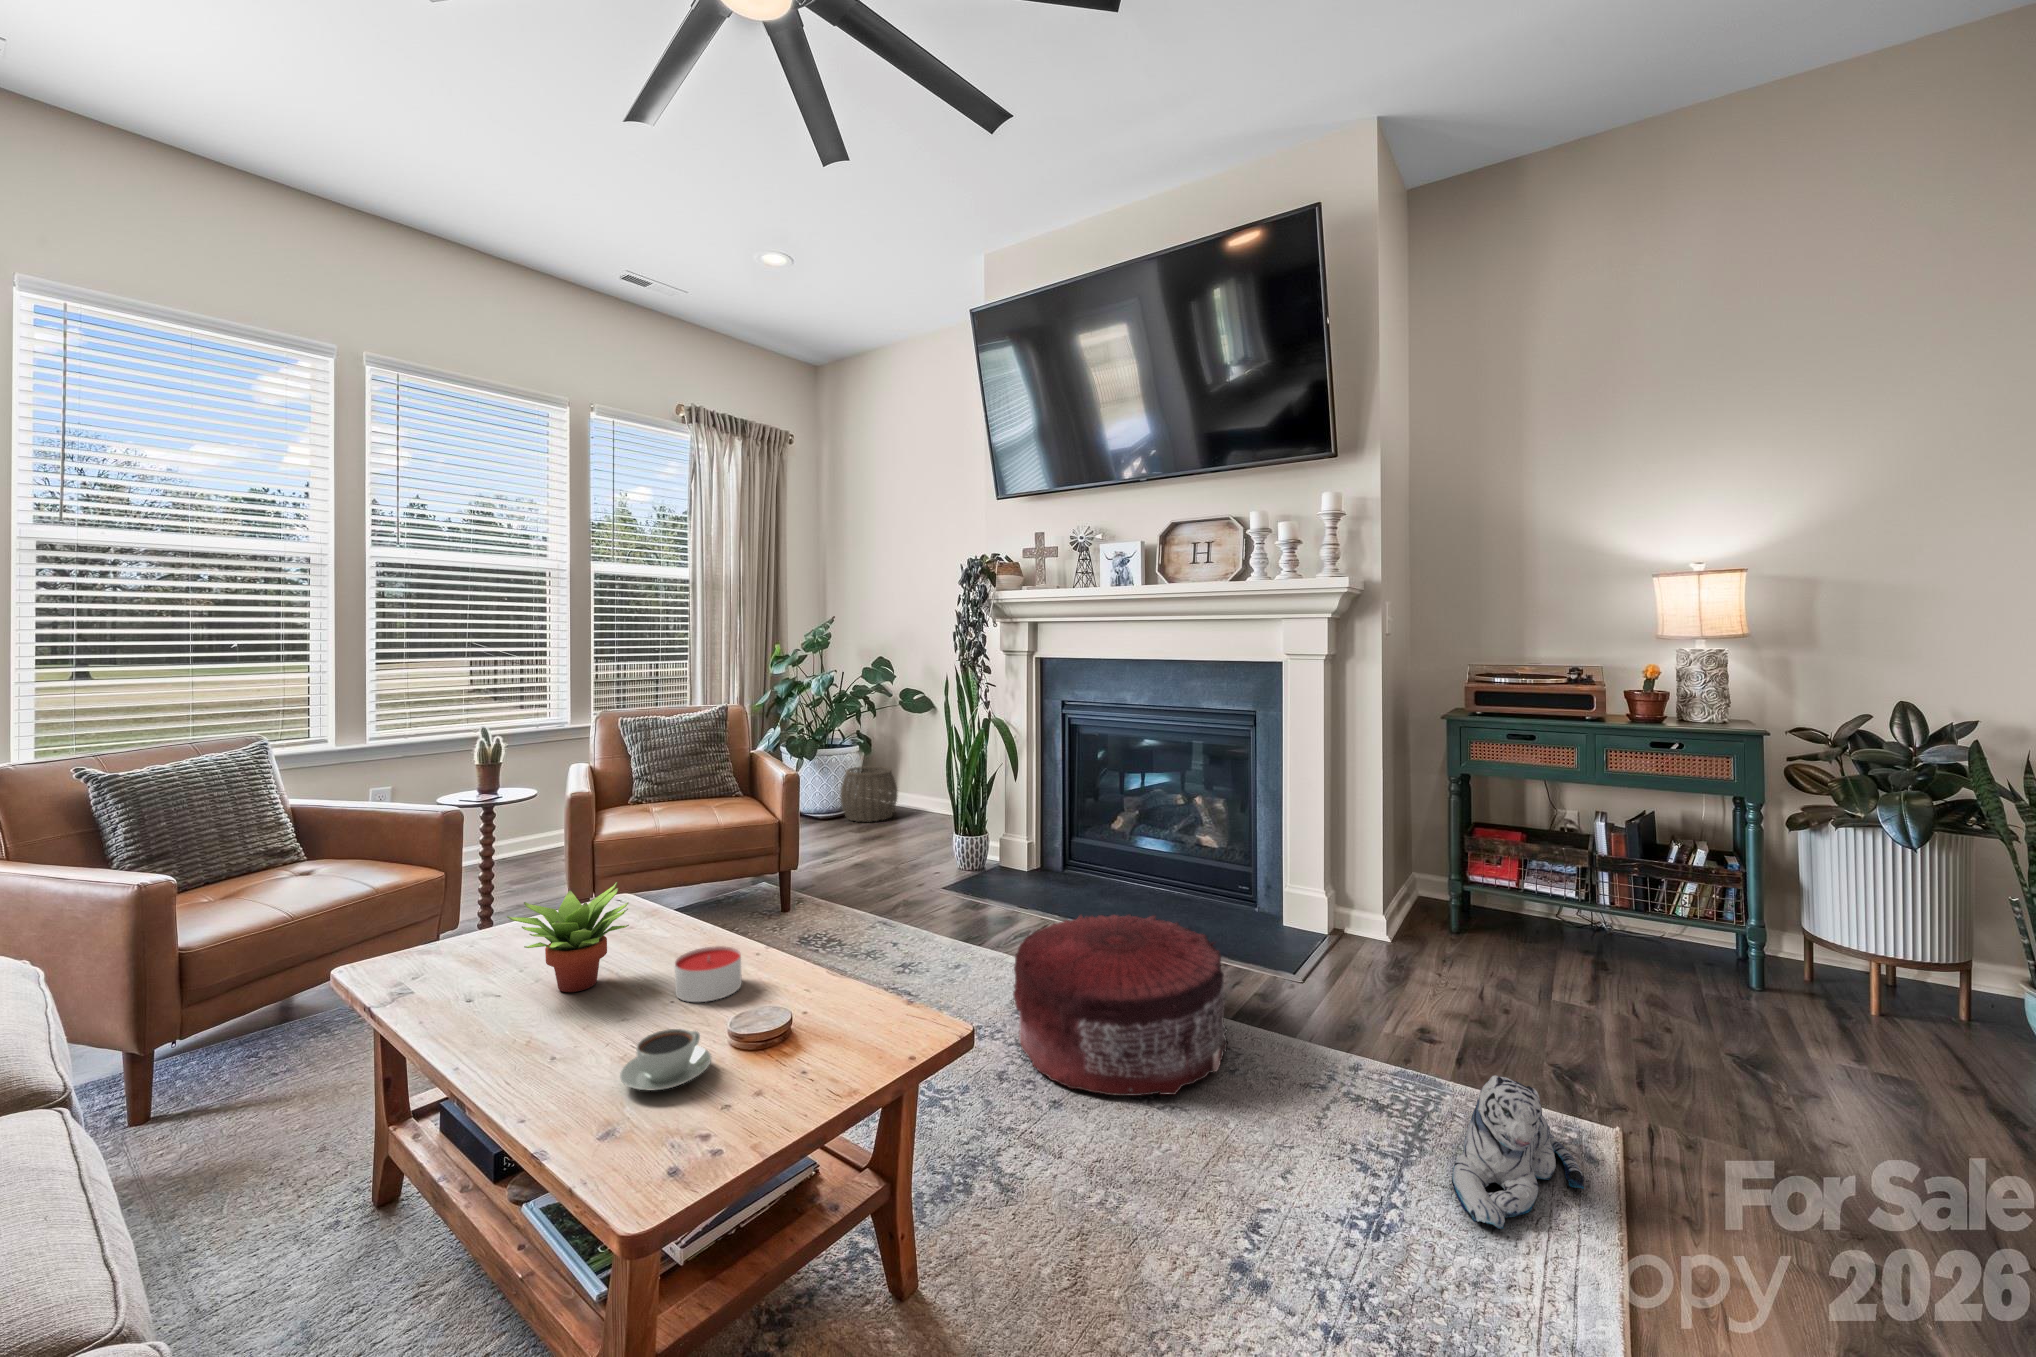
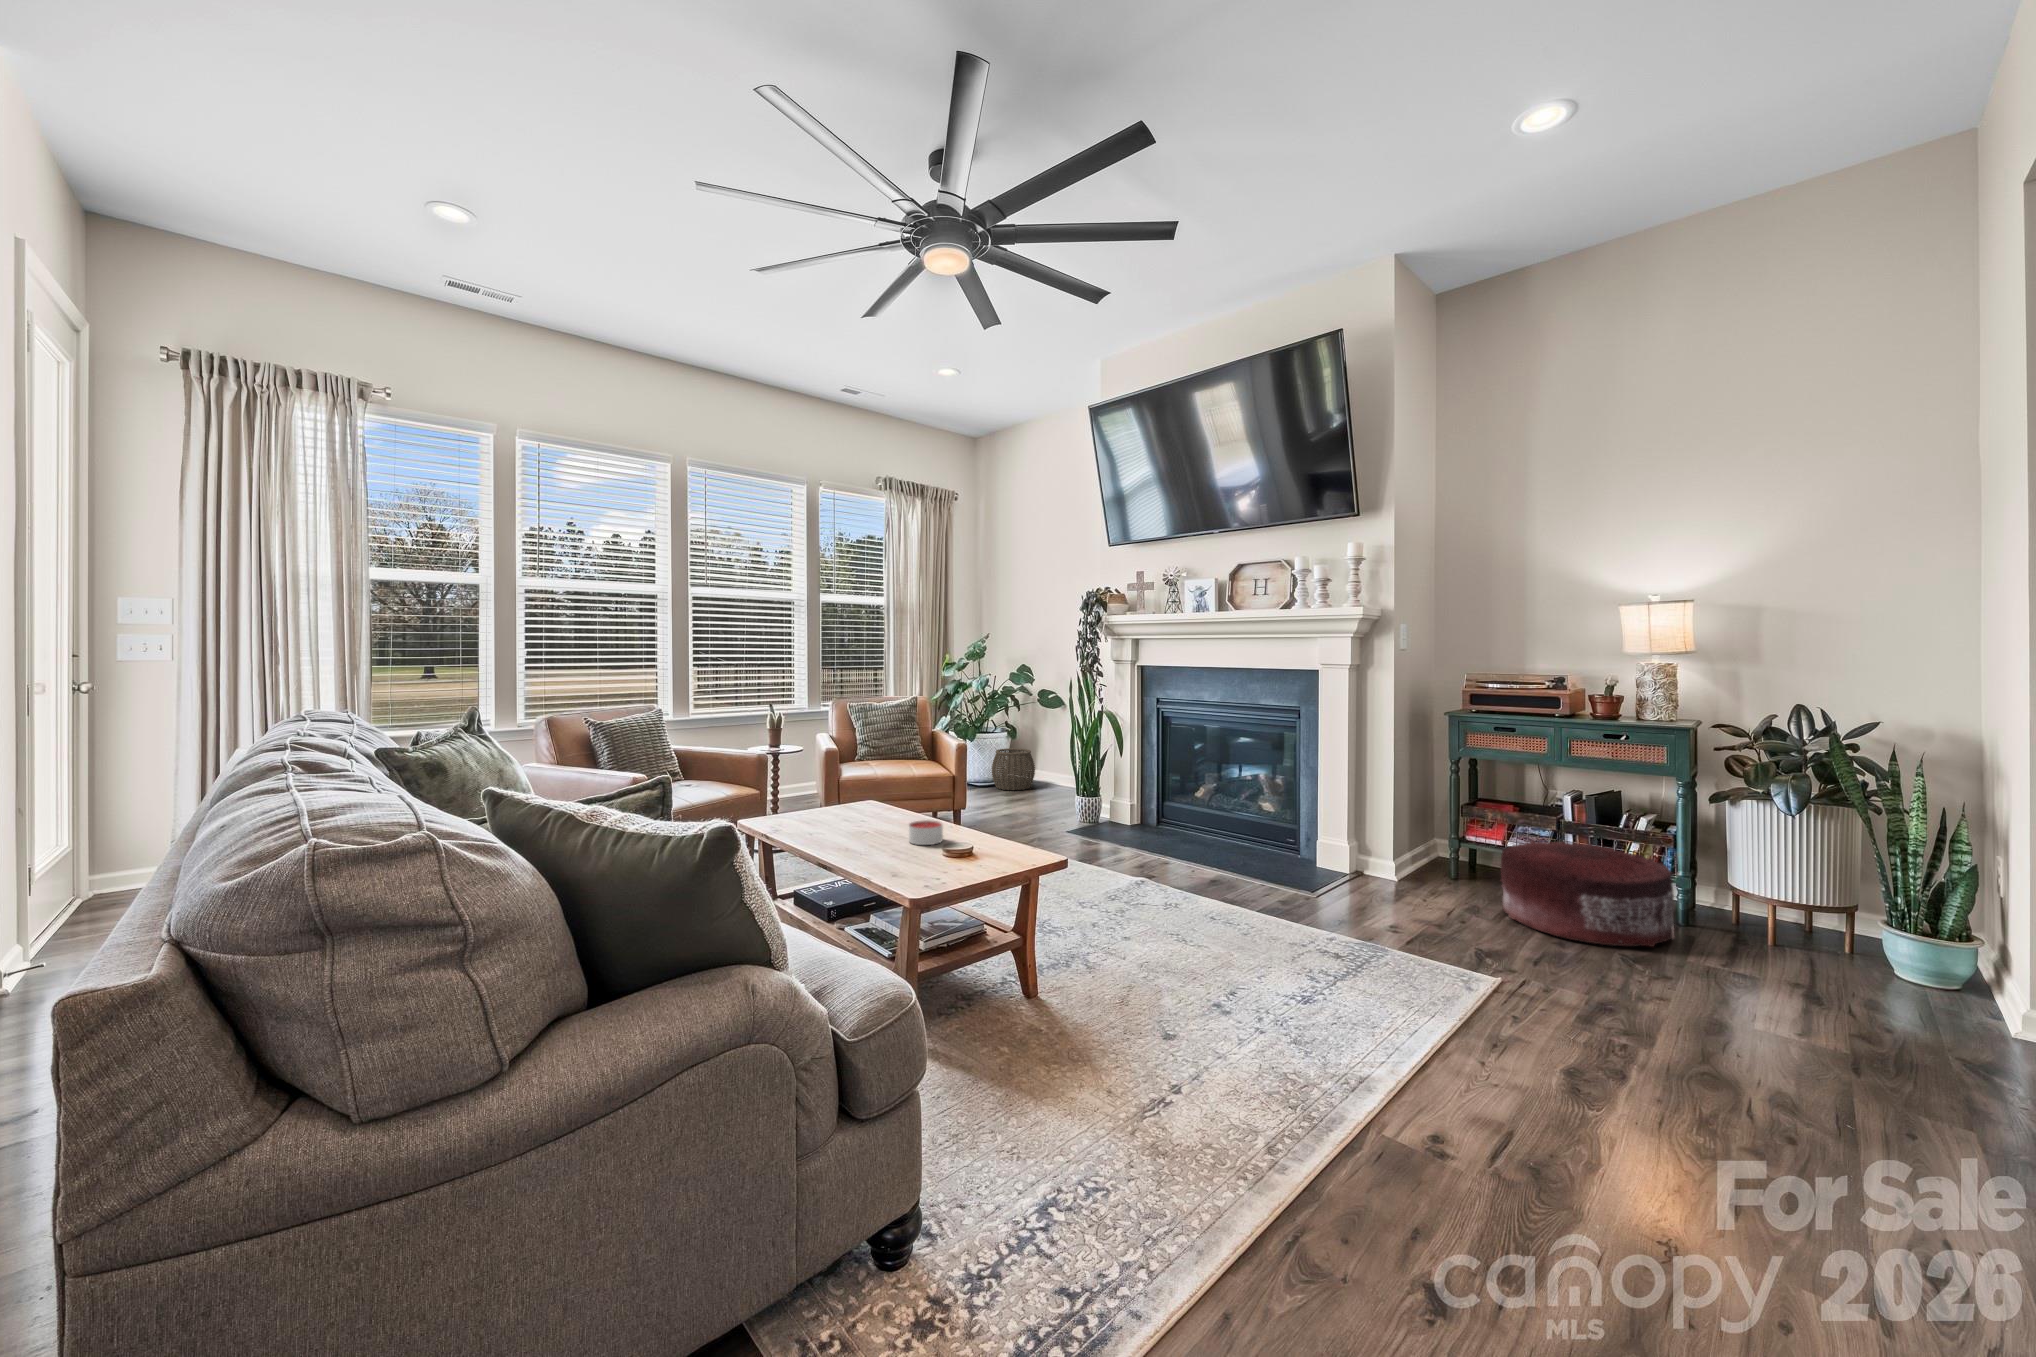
succulent plant: present [507,882,629,992] -> none [827,782,884,838]
pouf: present [1013,914,1228,1096] -> present [1501,841,1674,946]
coffee cup: present [620,1029,711,1090] -> none [892,846,934,870]
plush toy: present [1451,1075,1584,1229] -> none [1364,926,1456,1010]

